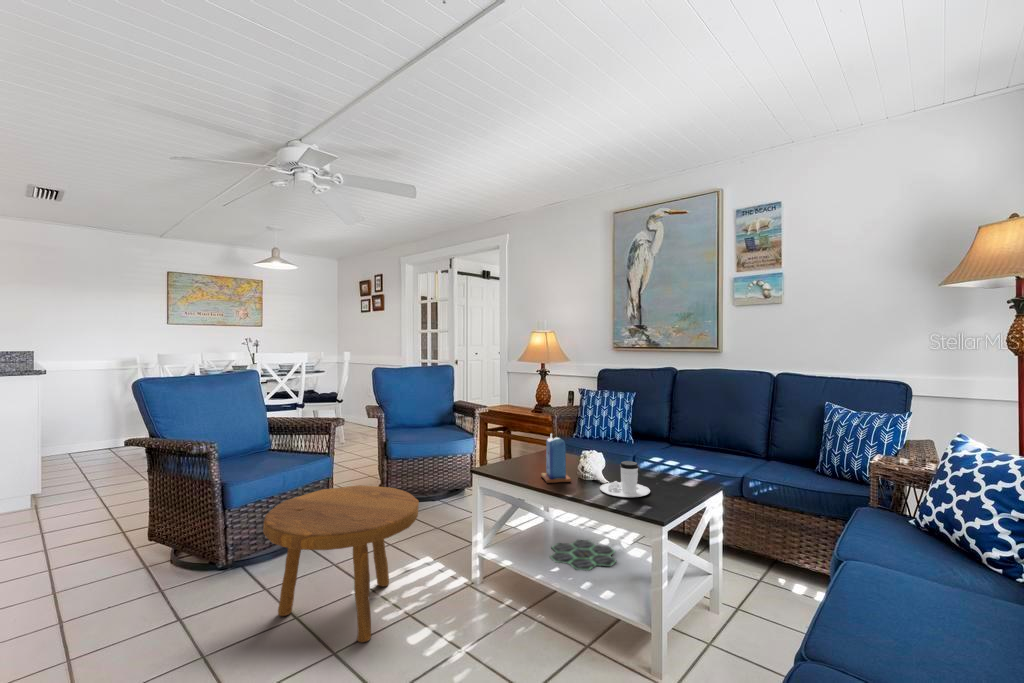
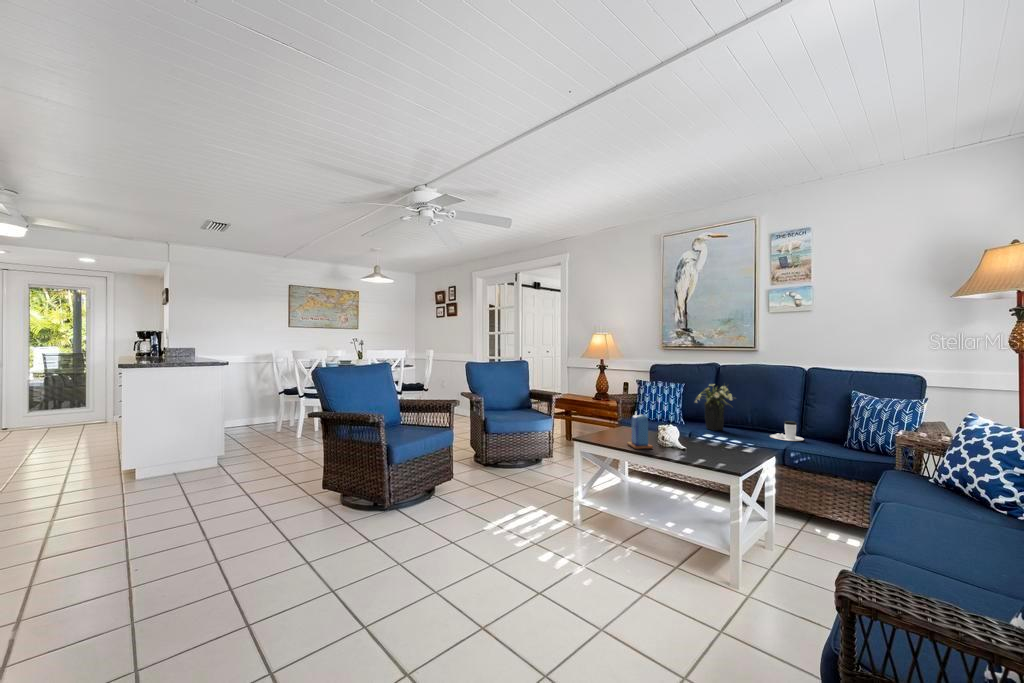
flower arrangement: none [640,393,691,452] -> present [695,384,732,431]
coffee cup: present [600,461,650,497] -> present [770,421,804,441]
footstool: present [263,485,419,643] -> none [430,449,538,560]
board game: present [550,540,616,571] -> none [634,495,689,516]

